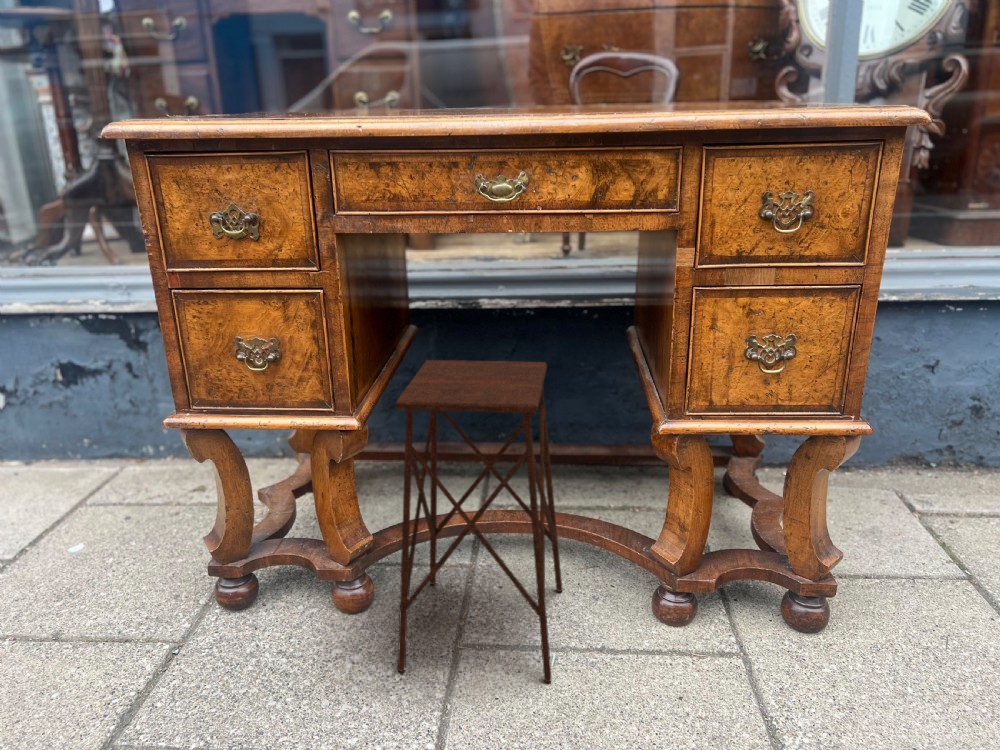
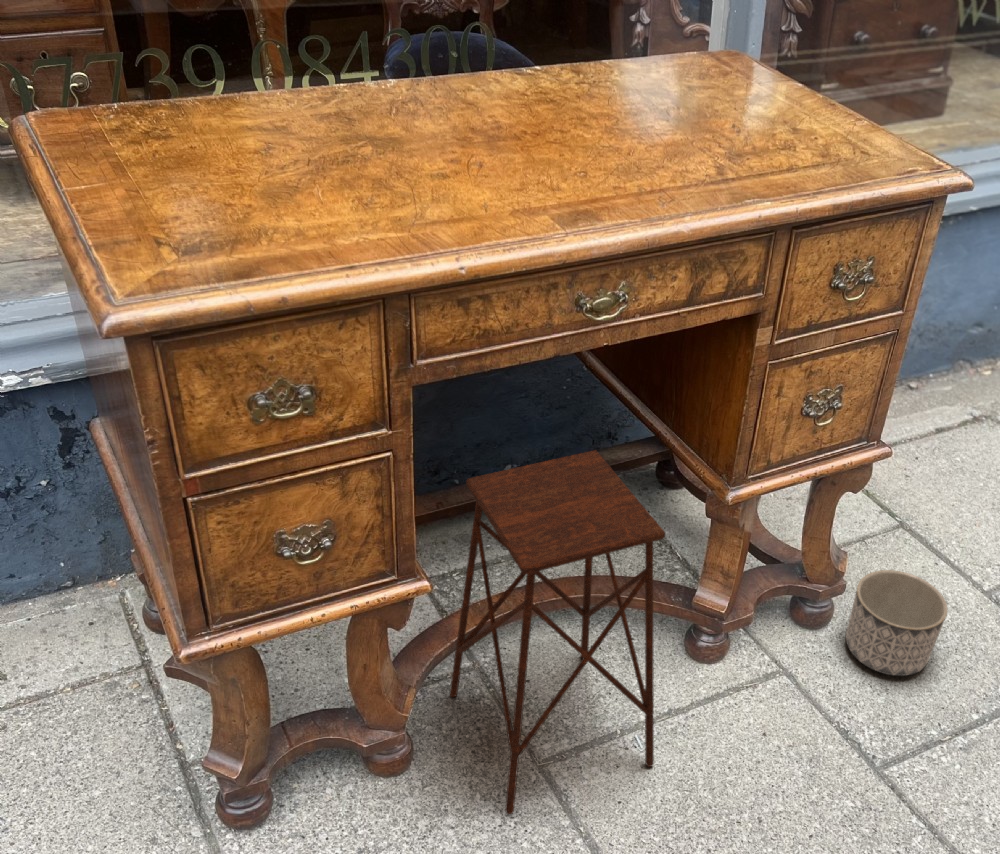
planter: none [827,580,941,701] -> present [846,570,948,676]

